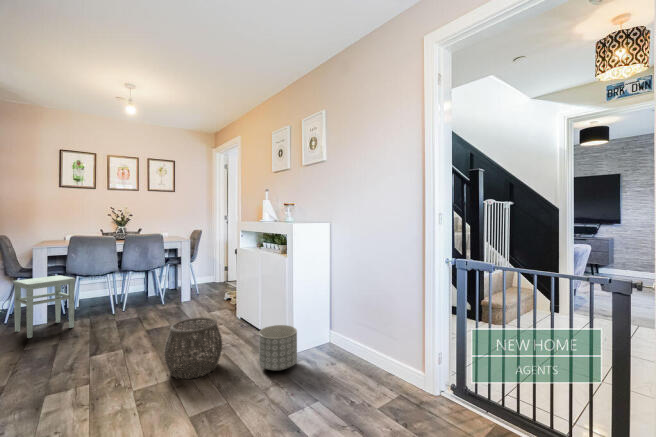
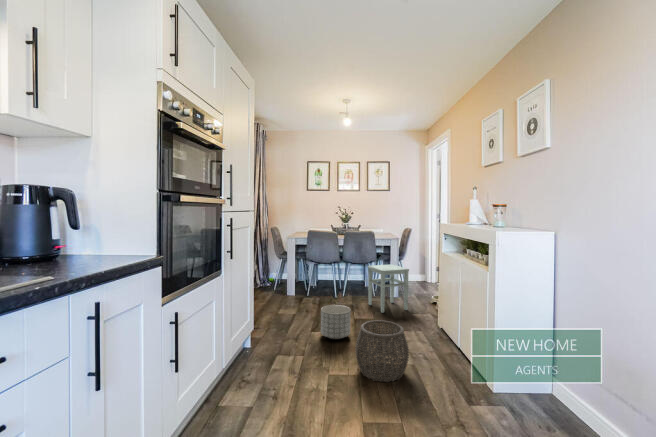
stool: present [13,275,75,338] -> present [368,264,409,313]
planter: present [259,325,297,371] -> present [321,305,350,339]

